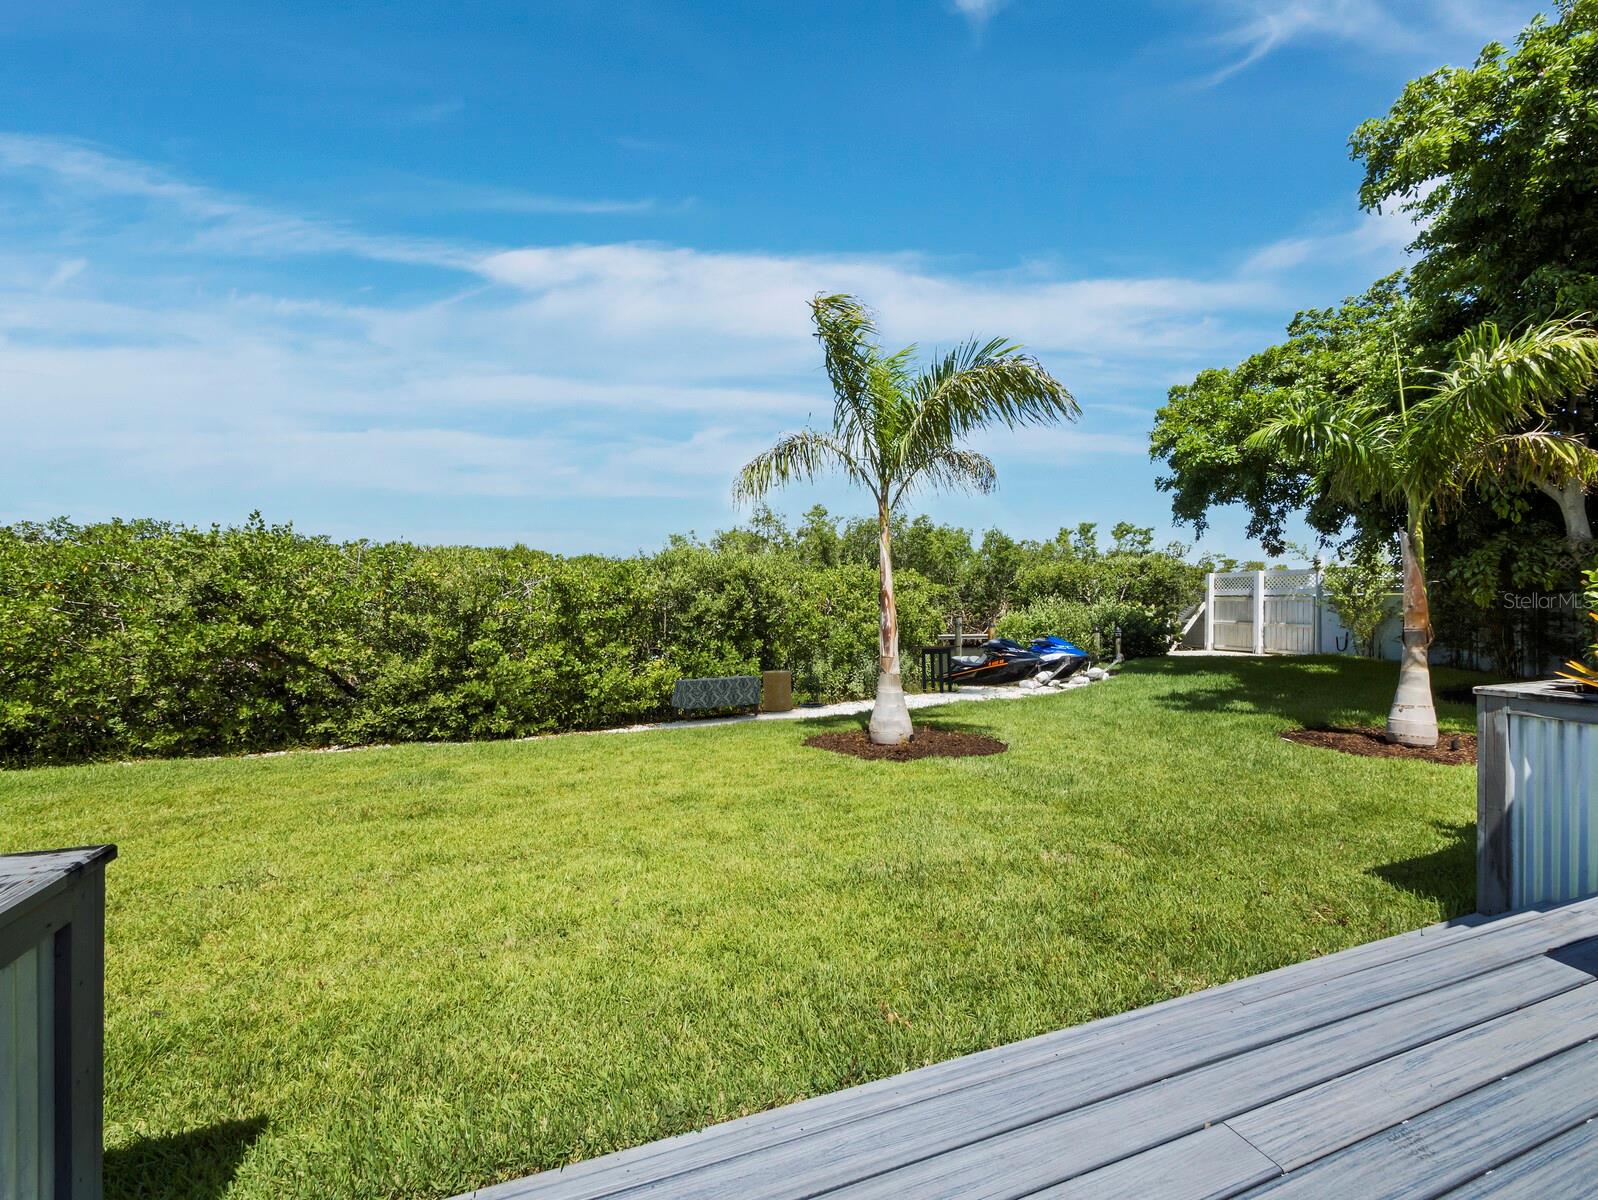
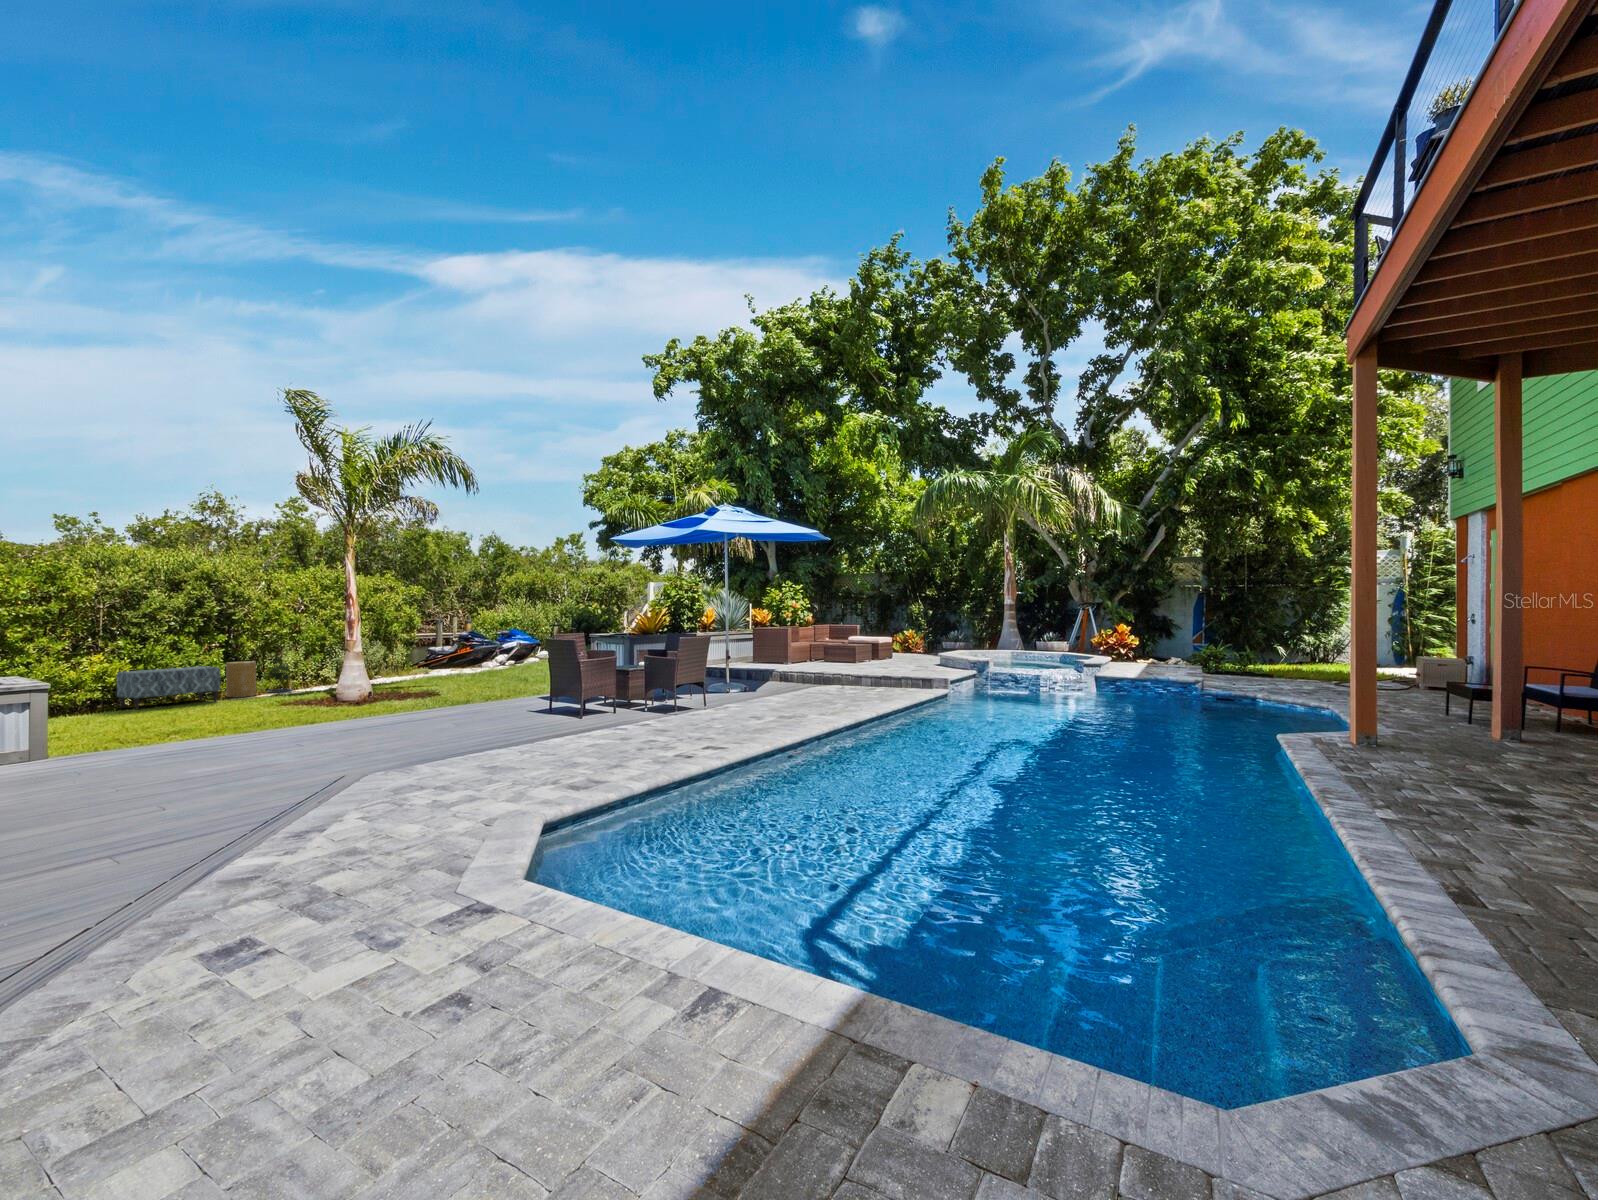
side table: present [912,646,960,693] -> none [387,638,432,677]

